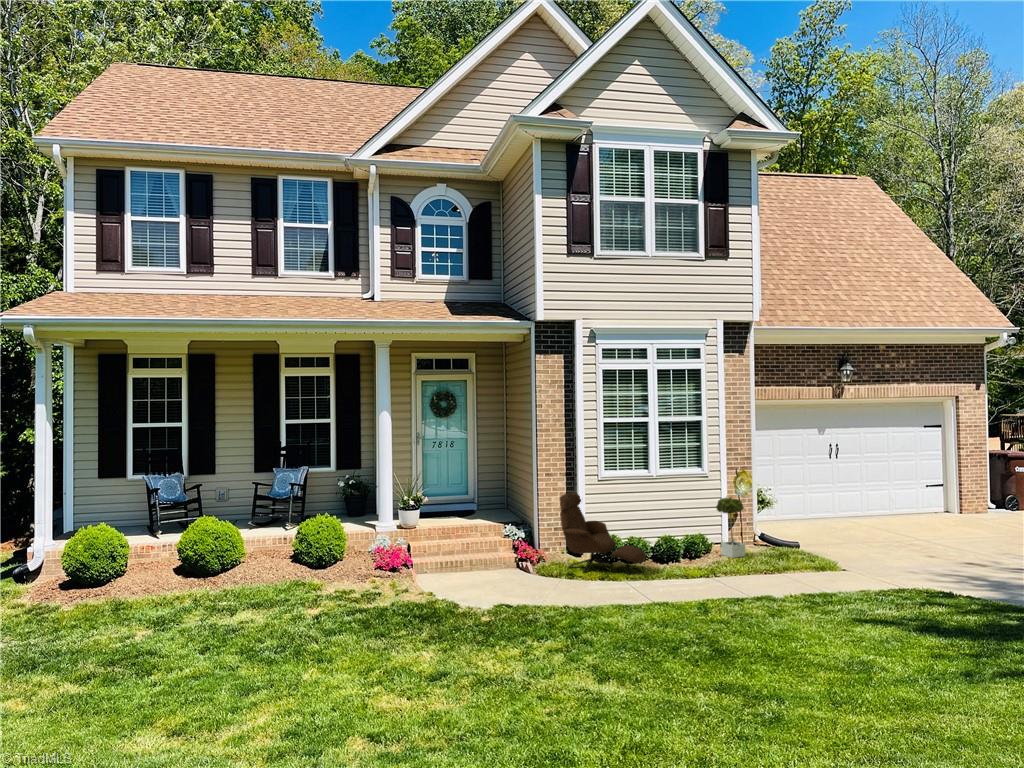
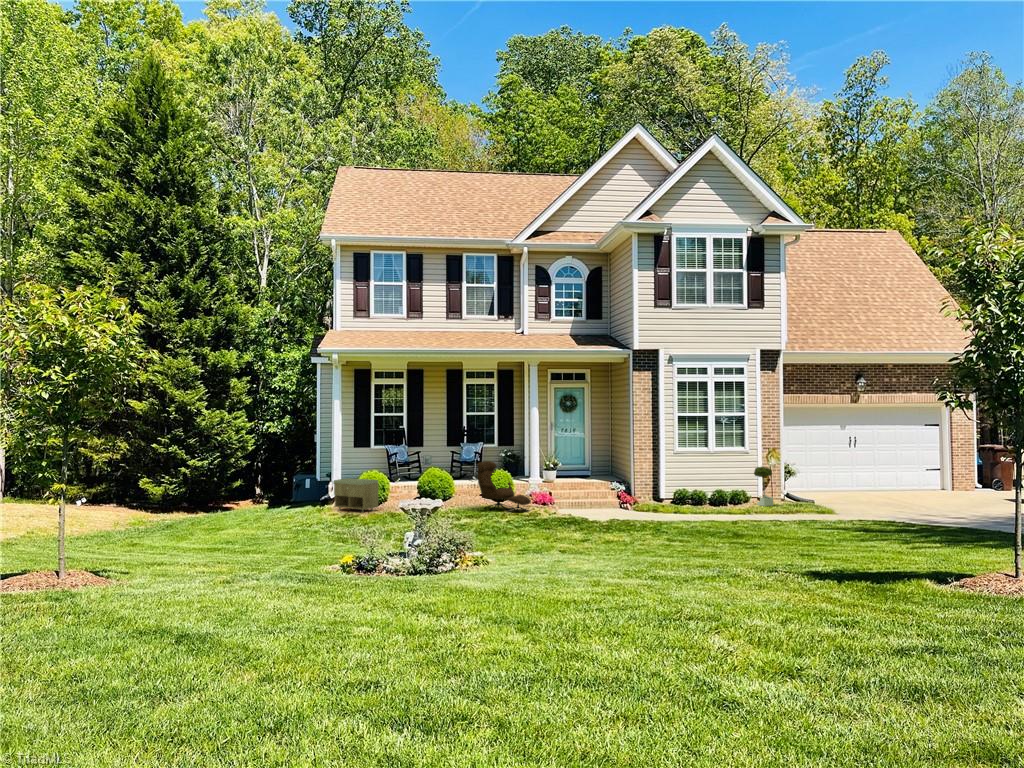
lounge chair: present [560,493,646,575] -> present [478,461,531,512]
storage bench: none [16,539,100,603] -> present [333,478,378,512]

